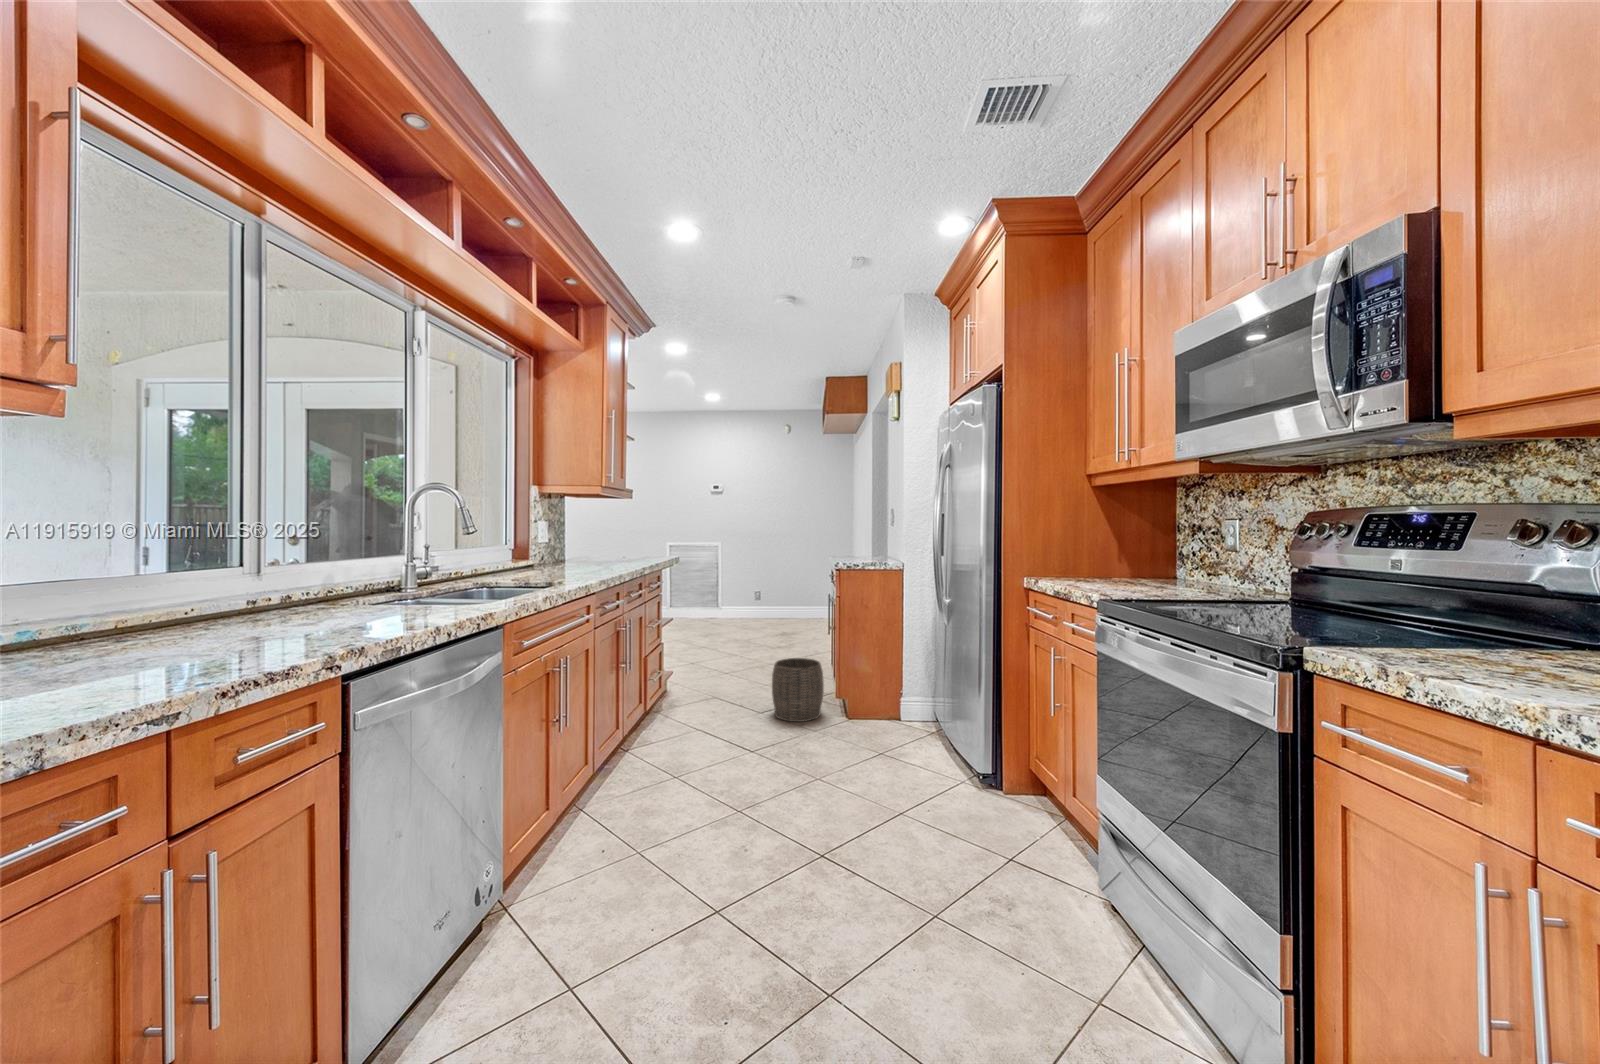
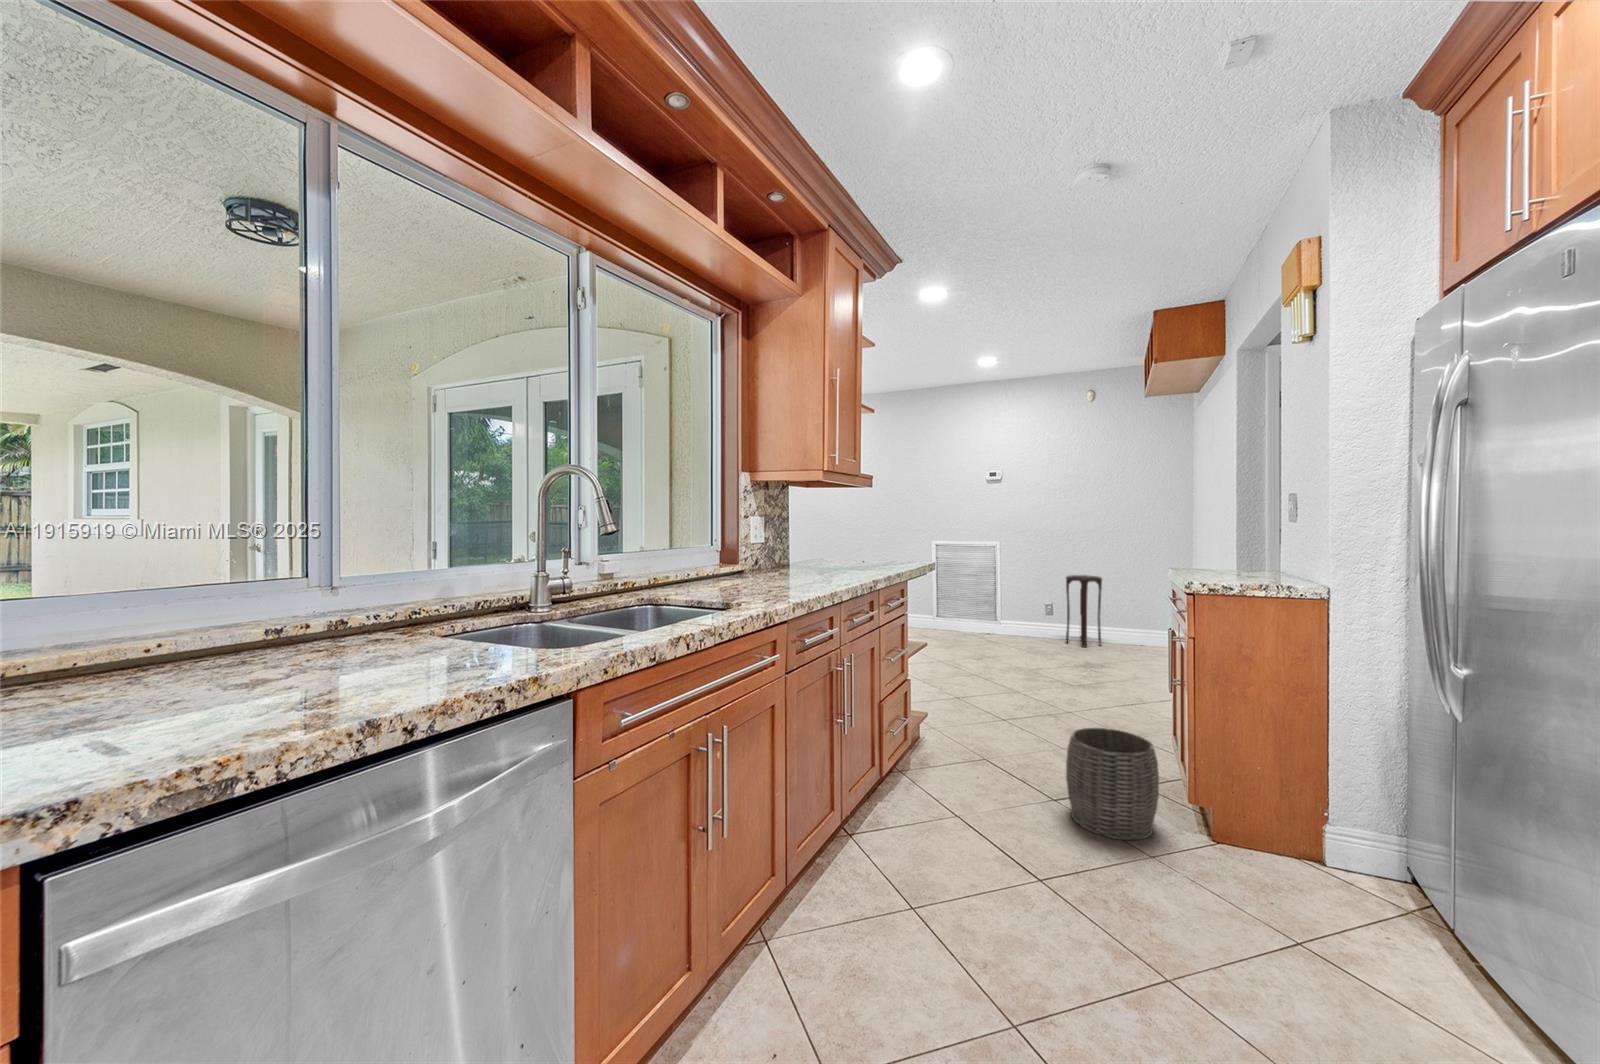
stool: none [771,567,797,622] -> present [1066,575,1102,647]

